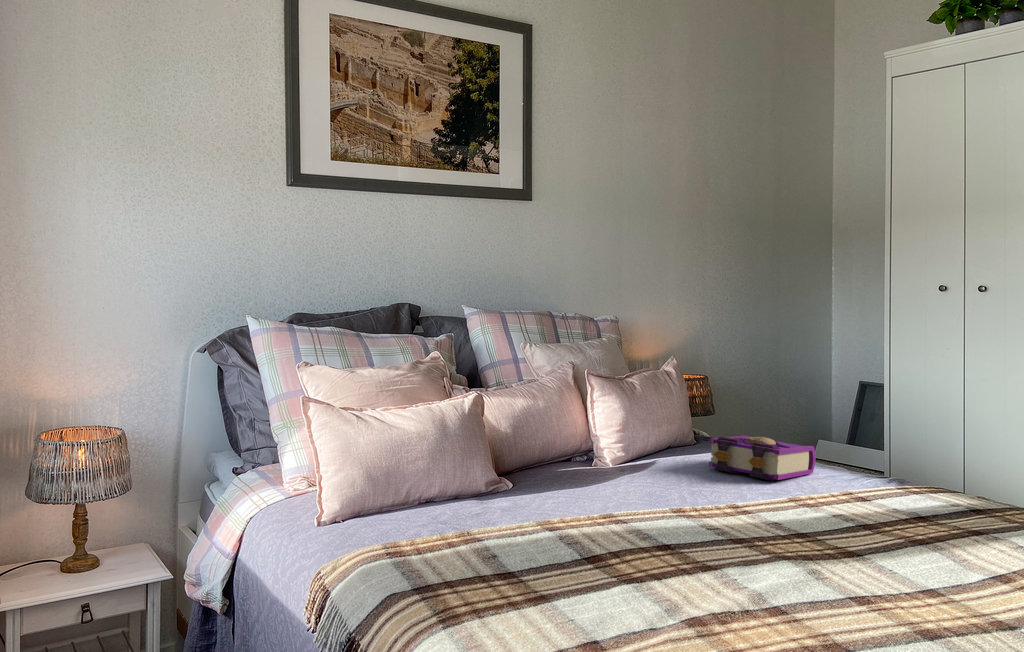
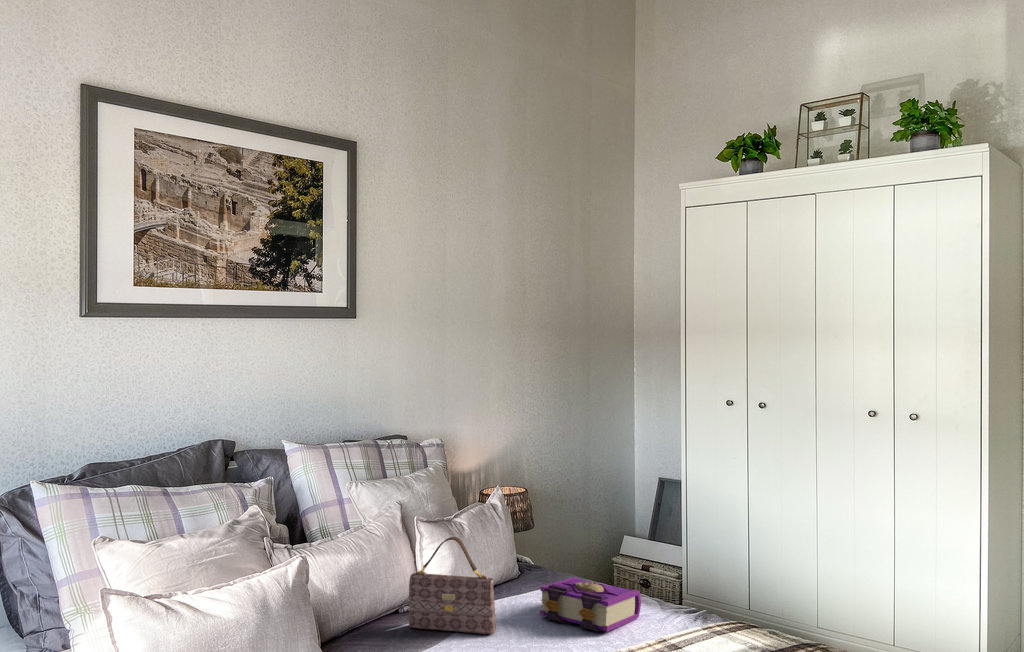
handbag: none [579,383,664,477] -> present [409,537,496,634]

